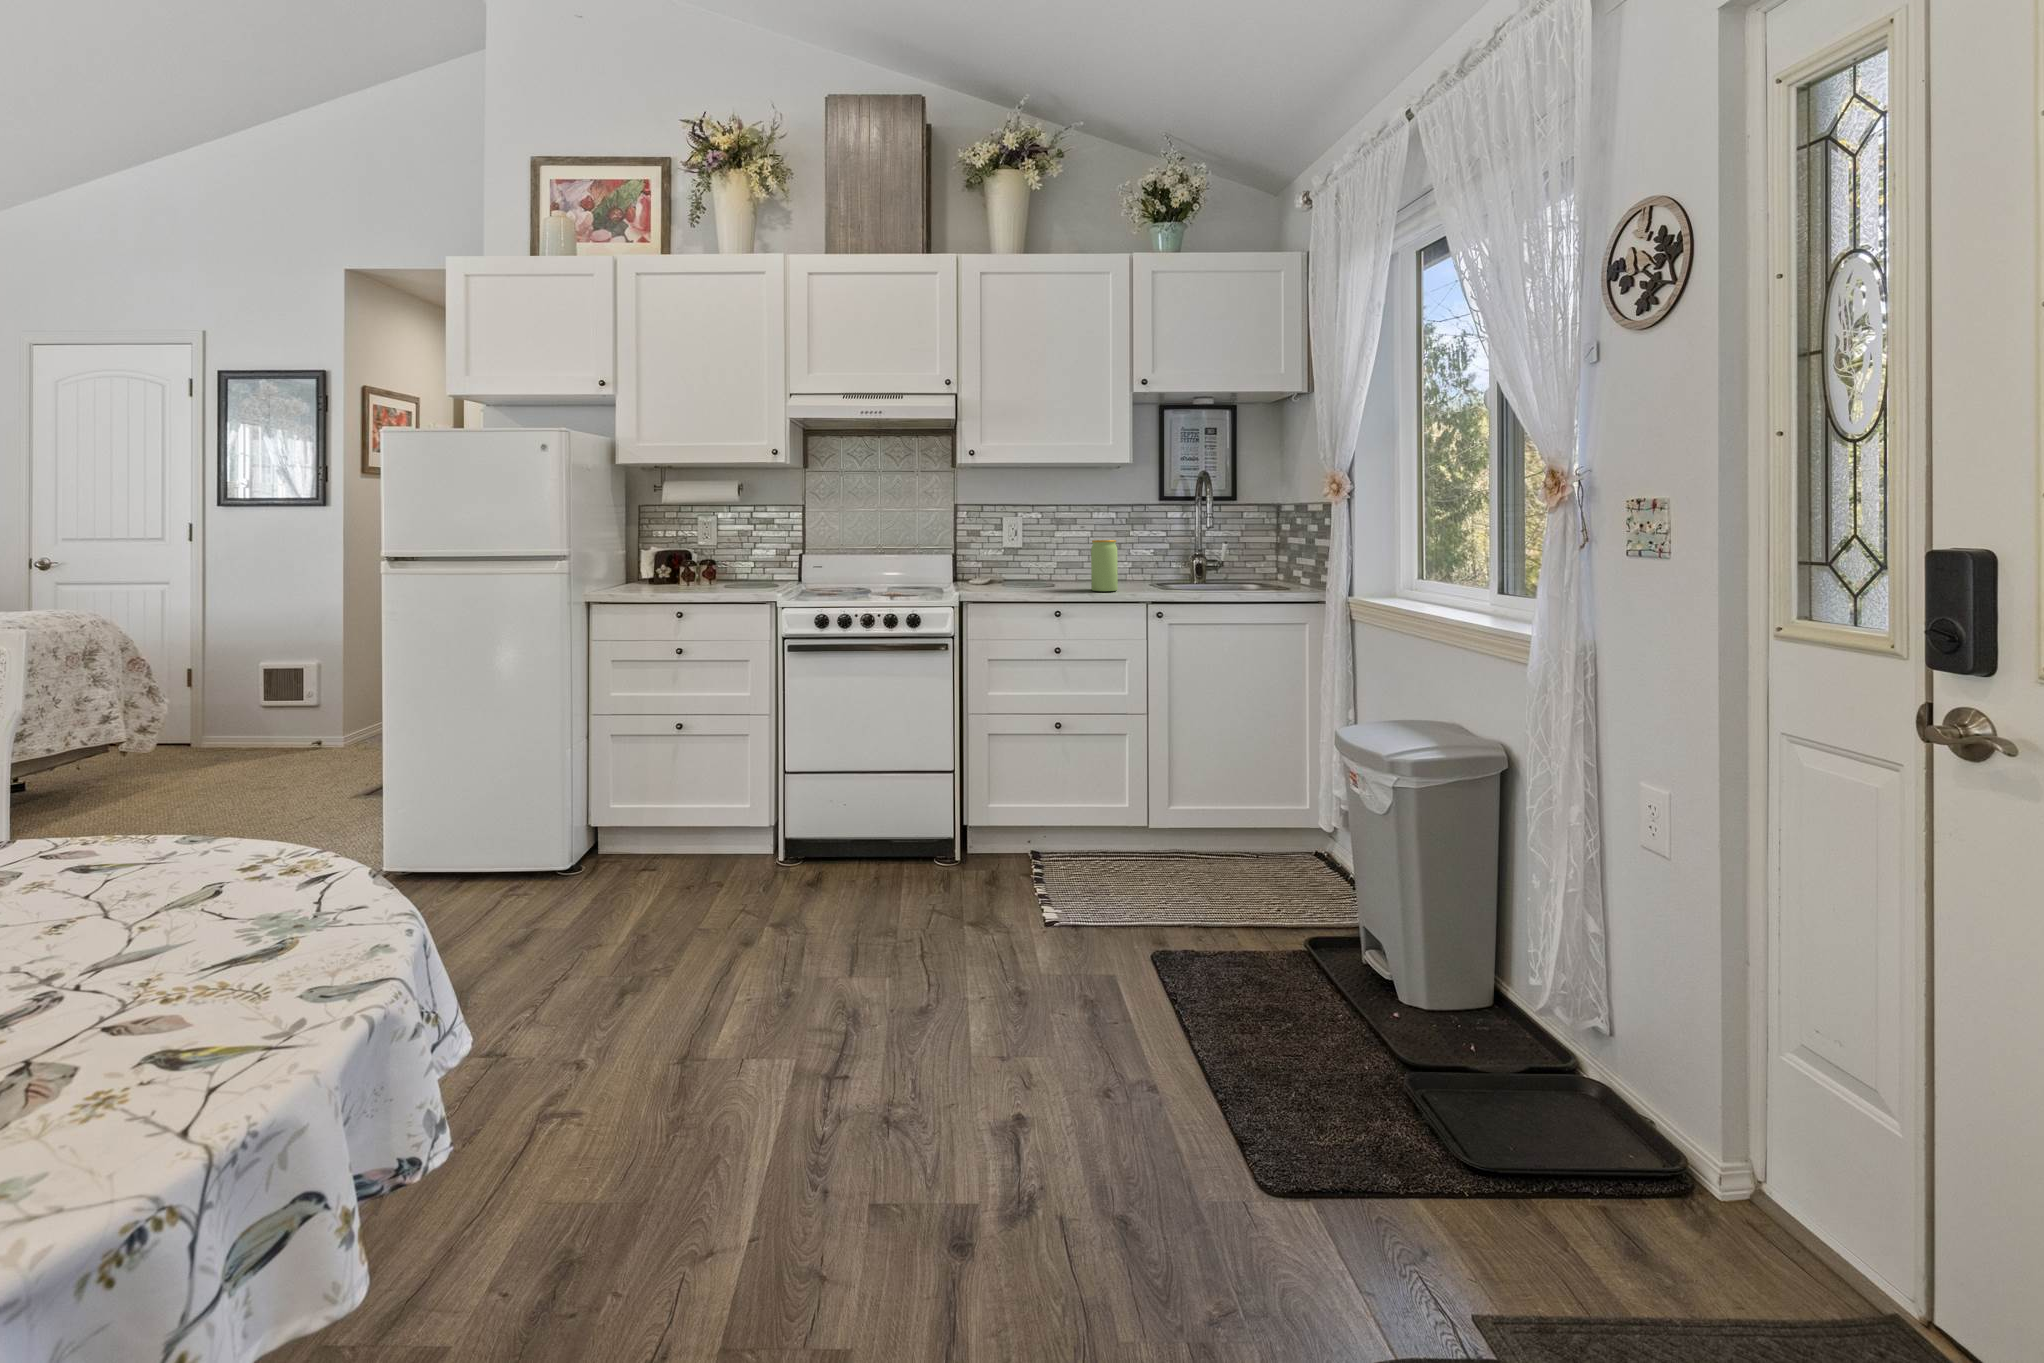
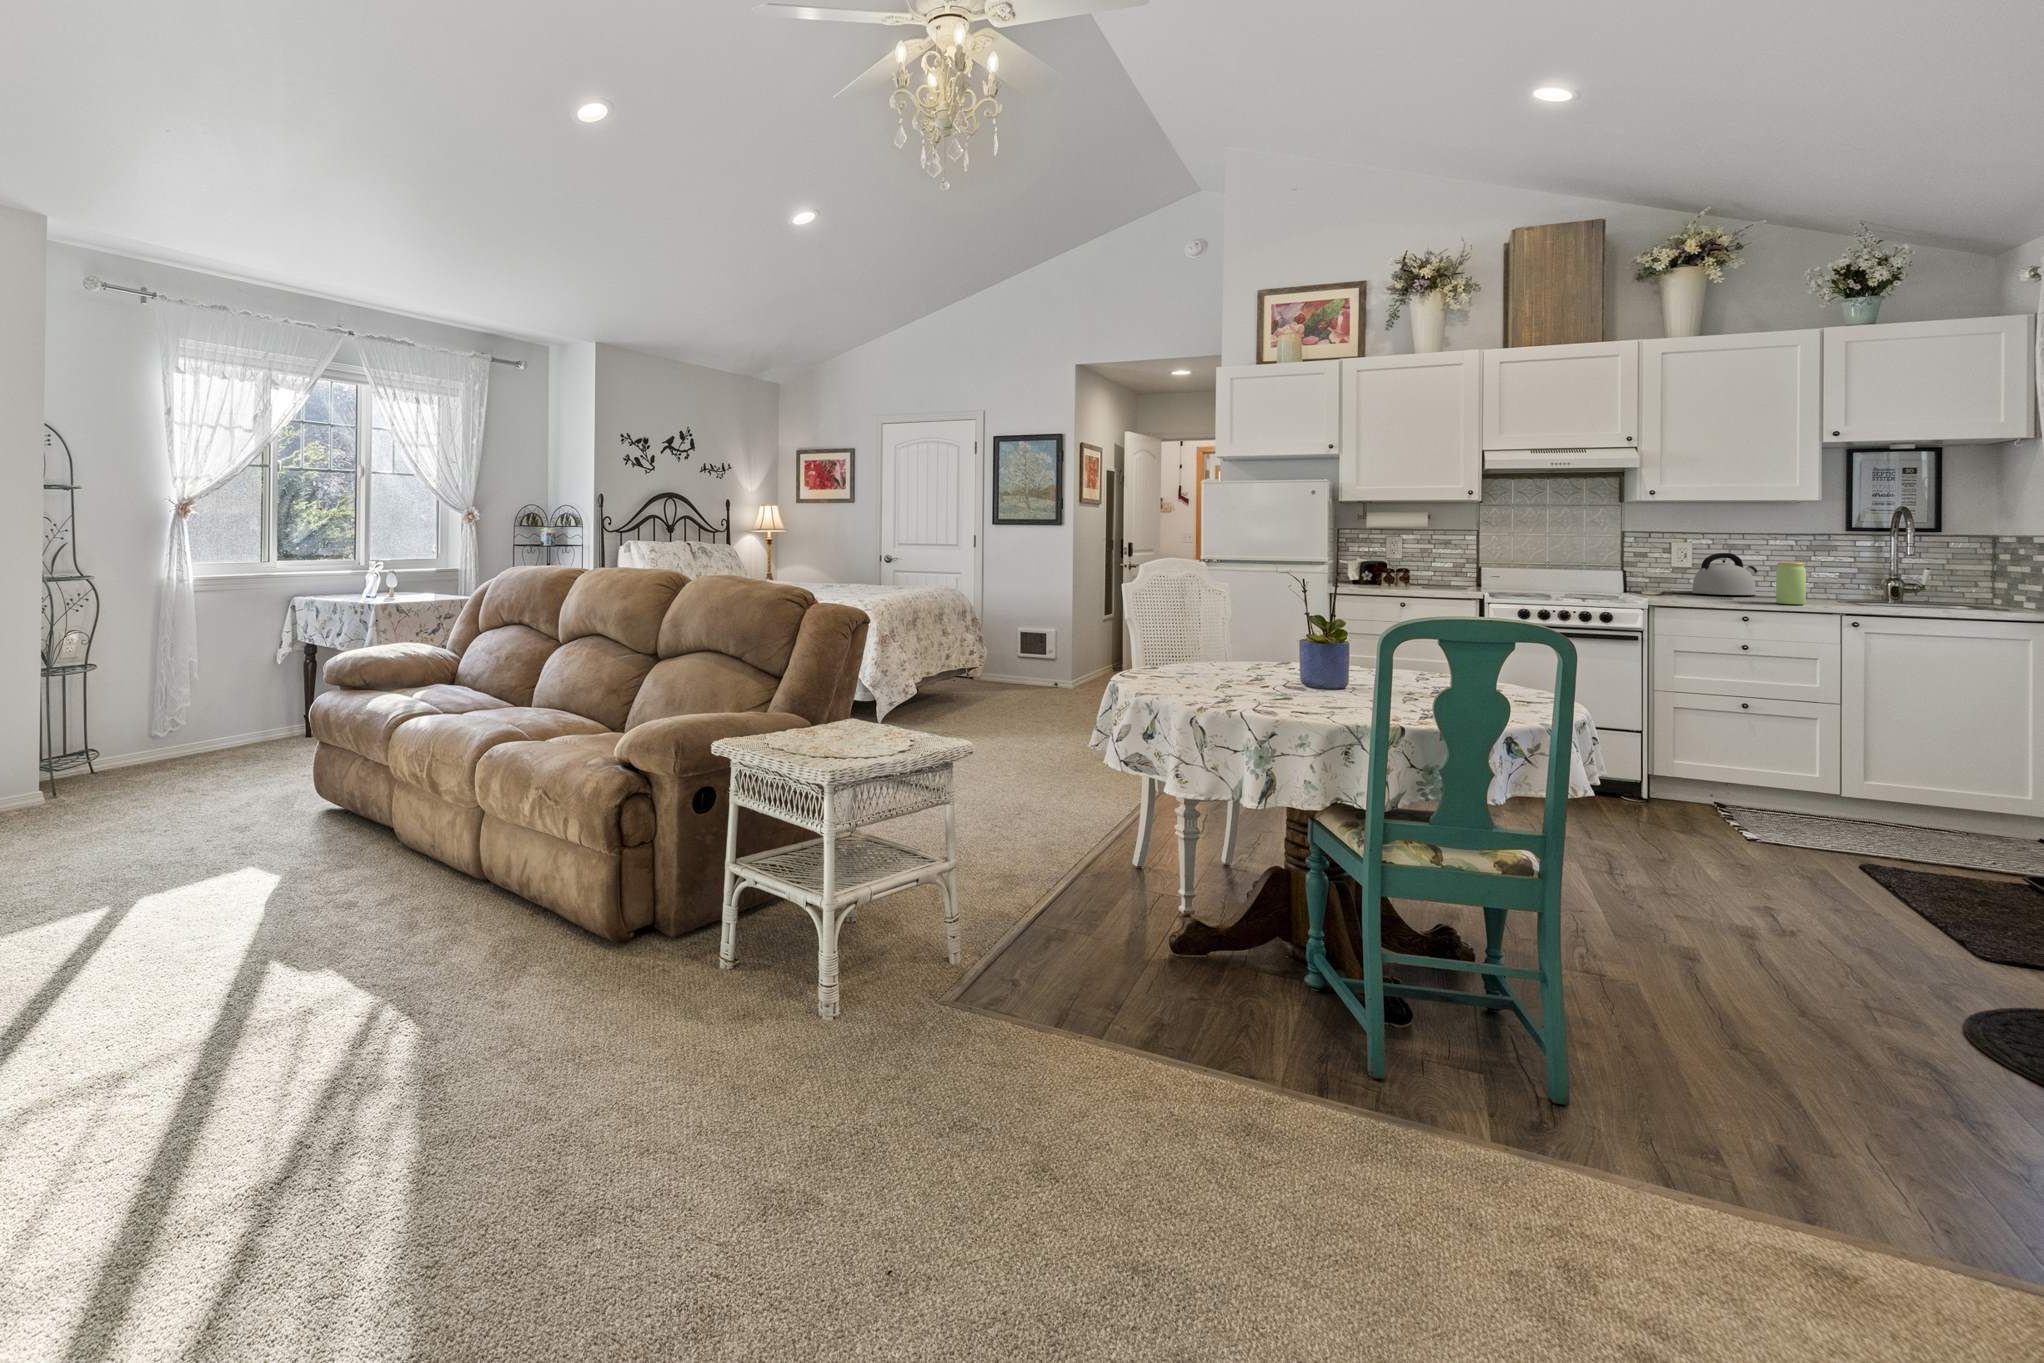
kettle: none [1021,529,1082,581] -> present [1692,553,1757,595]

